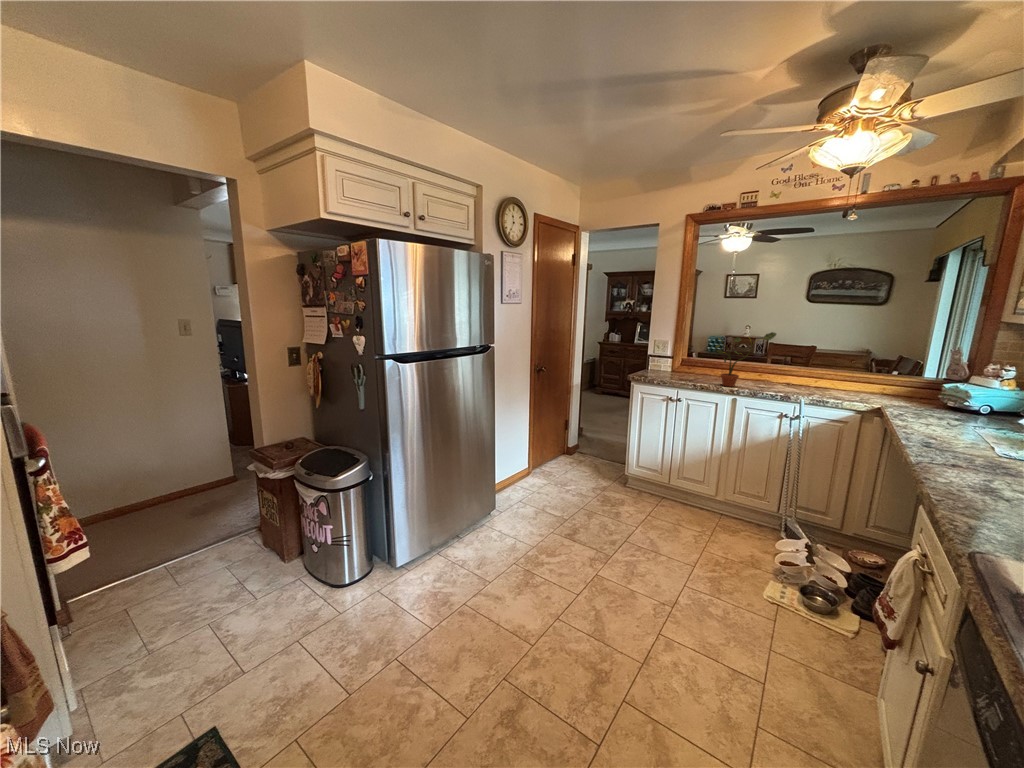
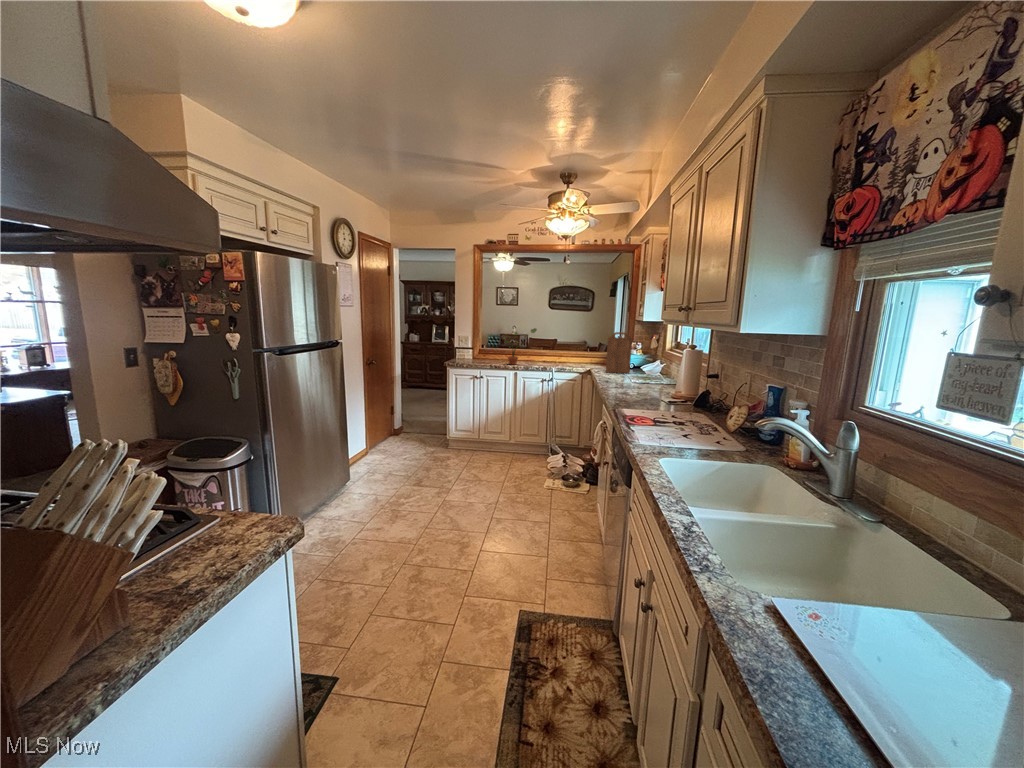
cutting board: none [918,344,997,425] -> present [606,332,632,373]

